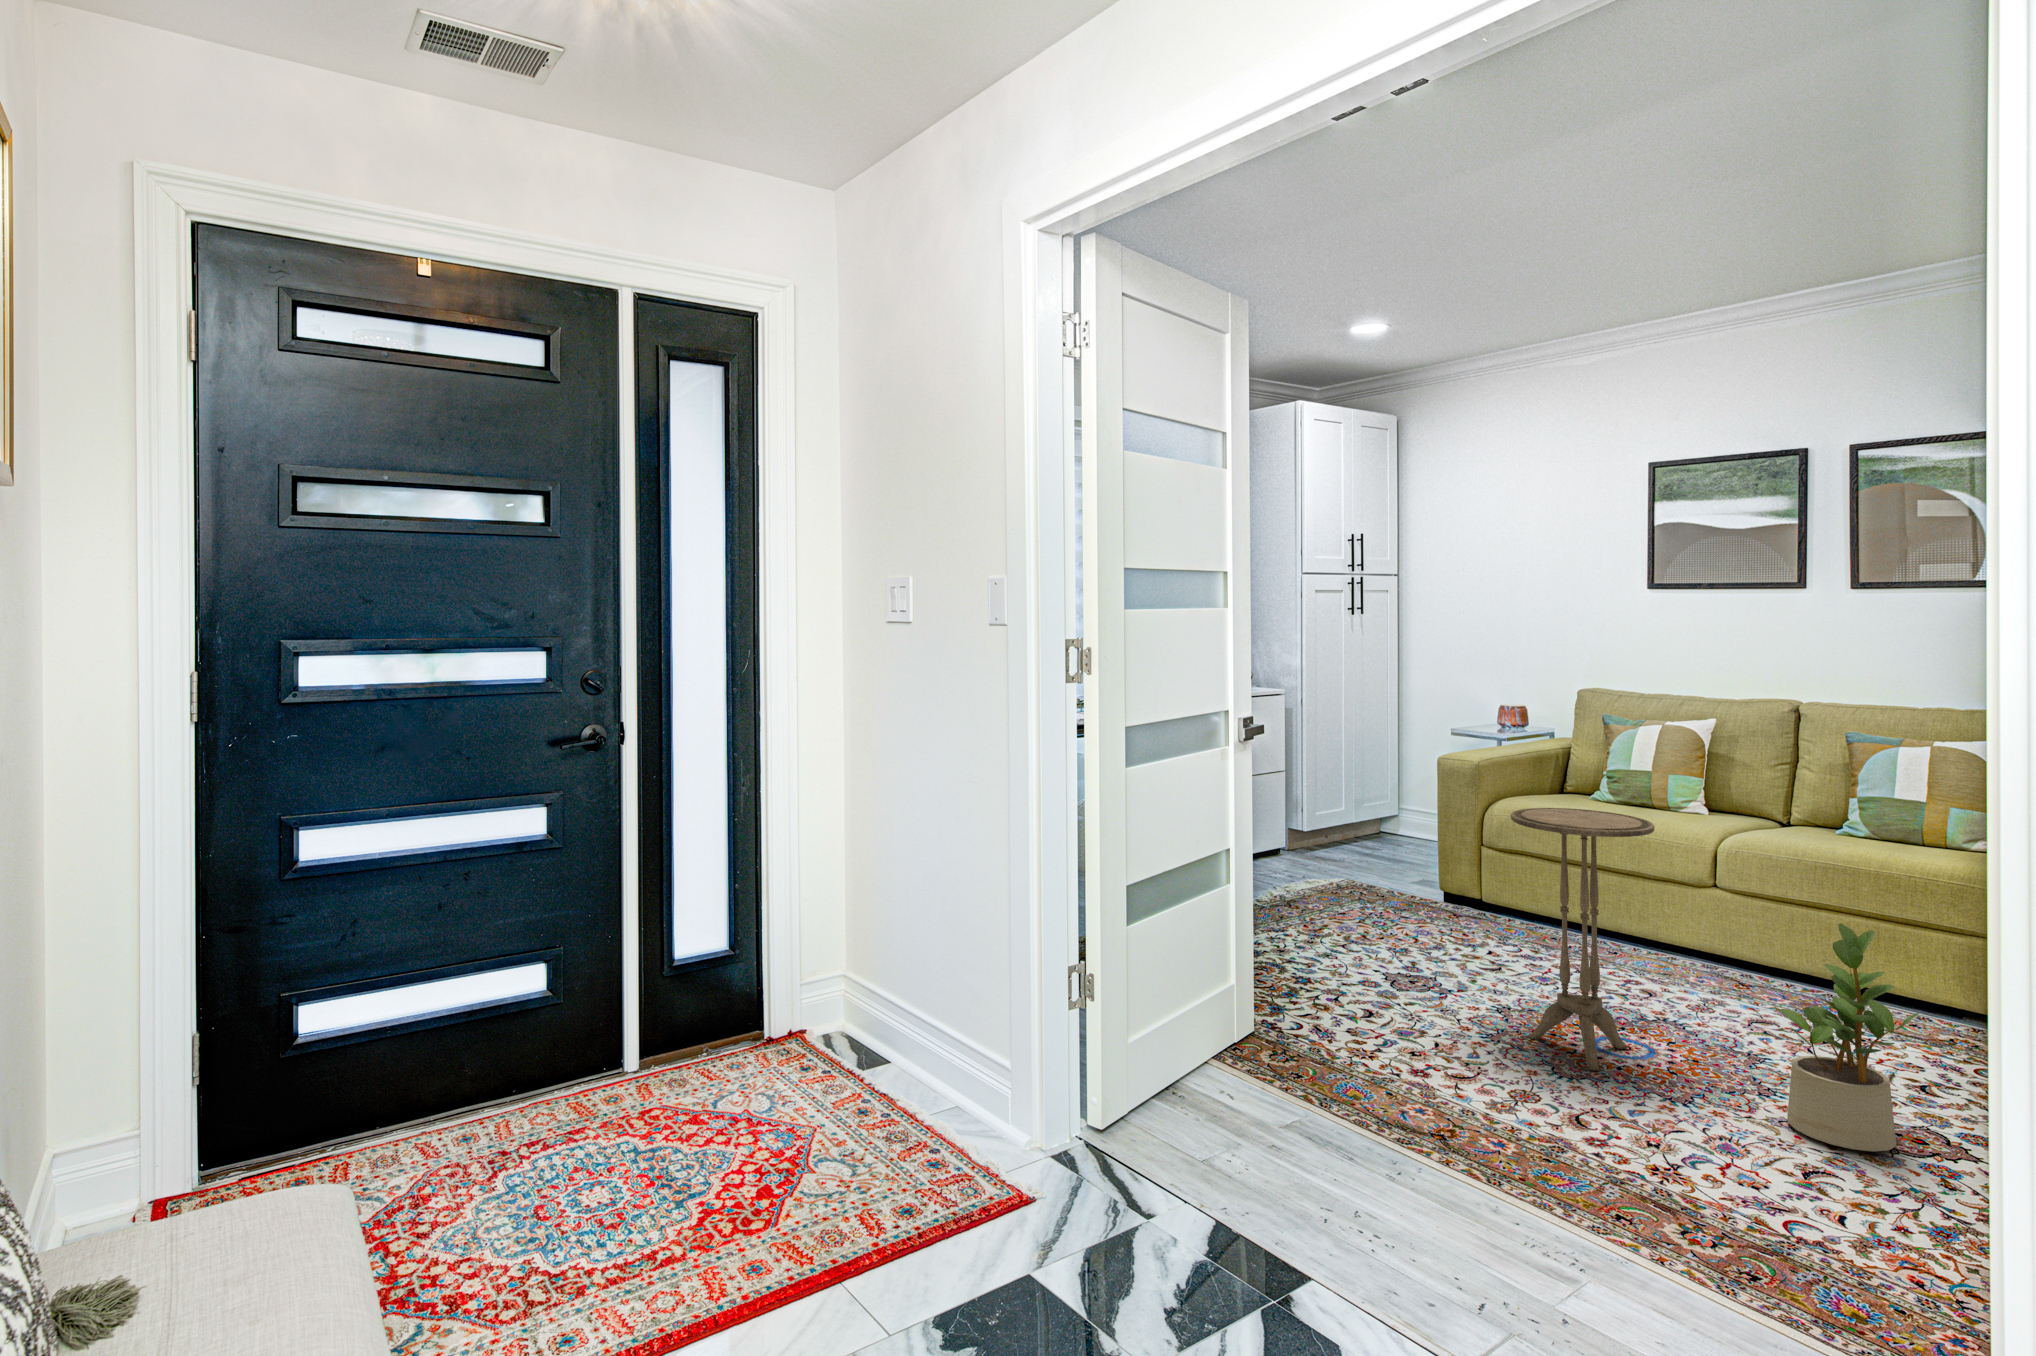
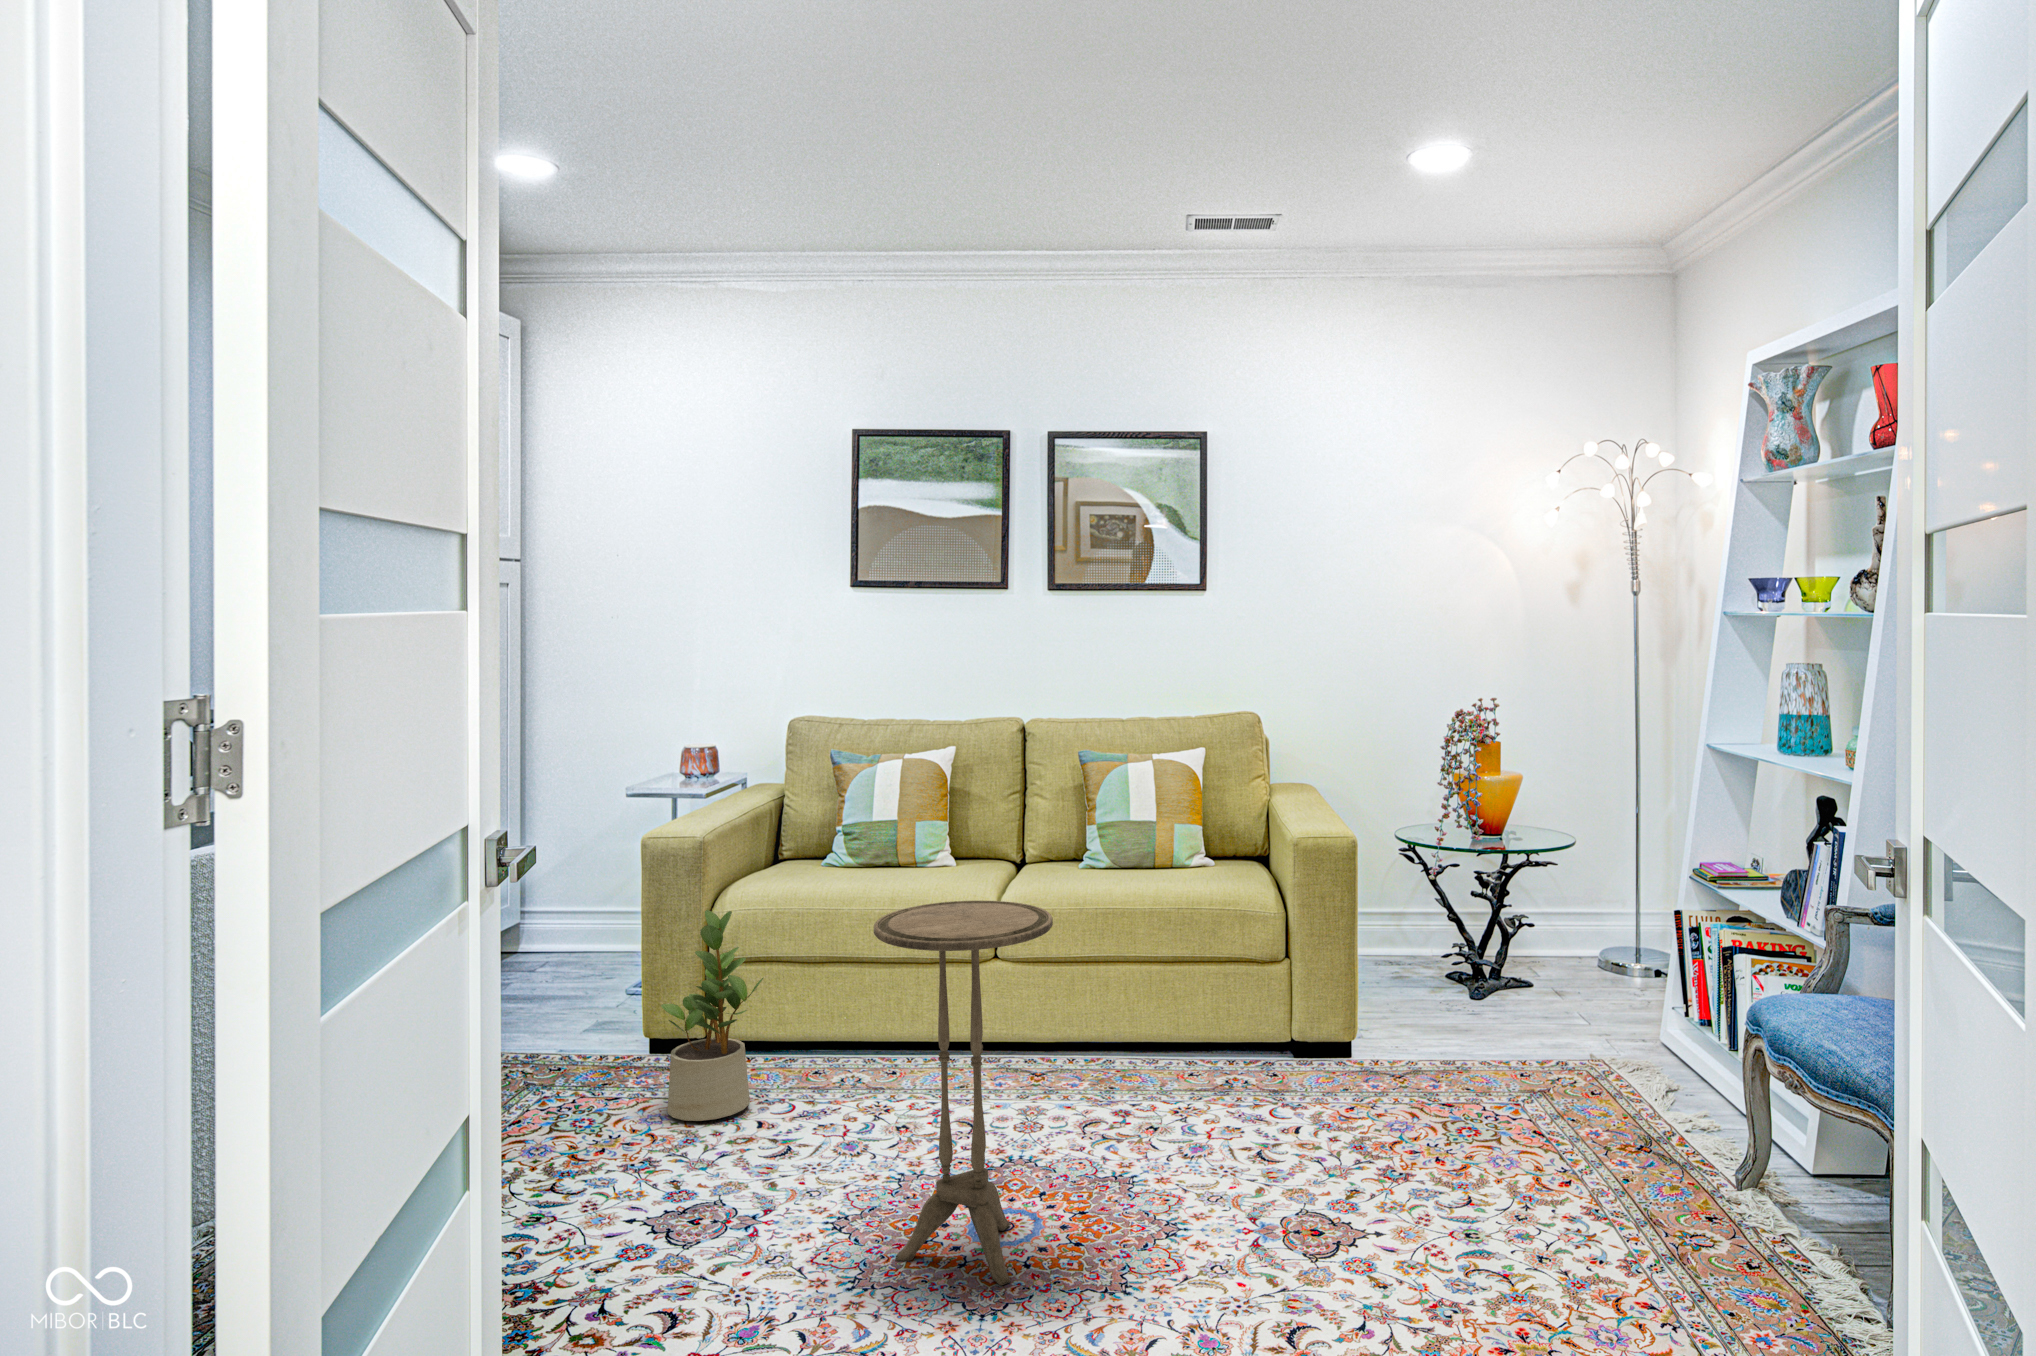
potted plant: present [1780,923,1919,1152] -> present [661,910,763,1121]

